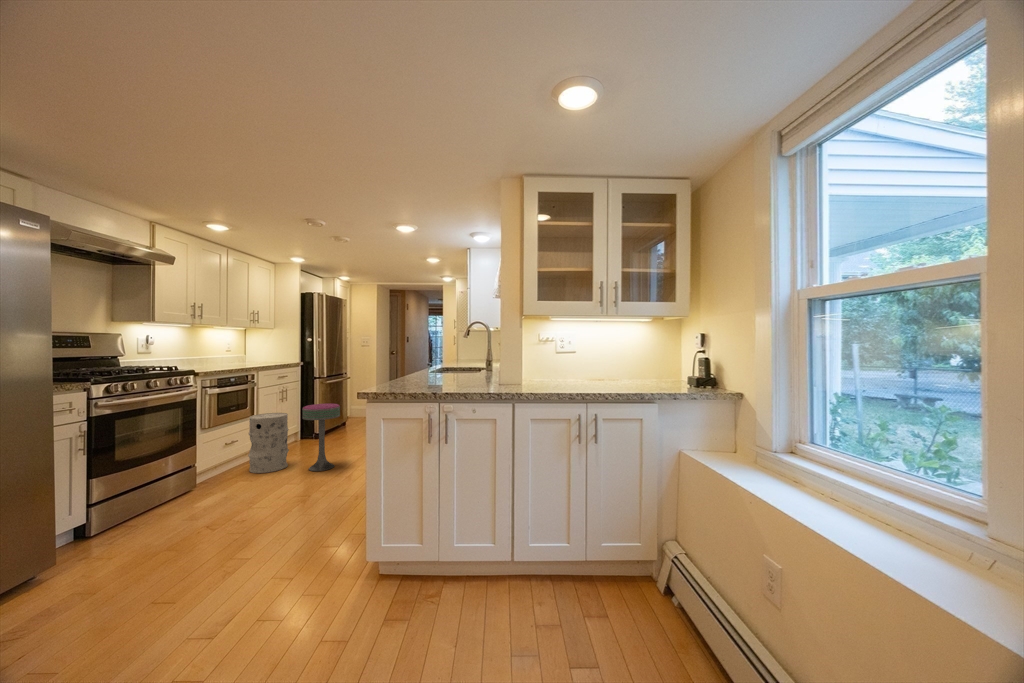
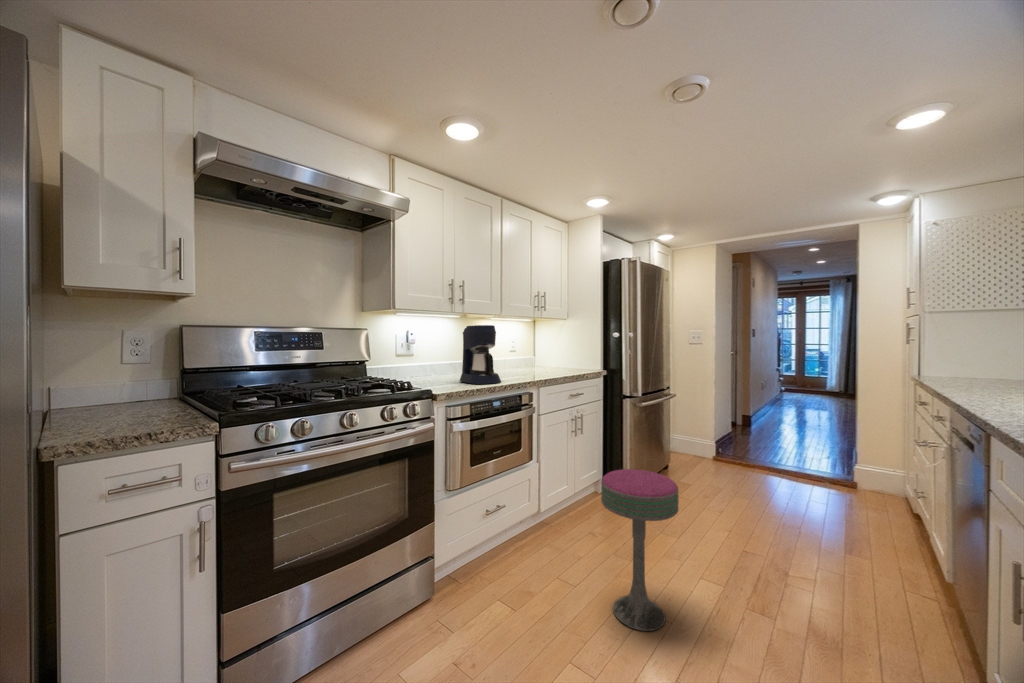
coffee maker: none [199,333,233,369] -> present [460,325,501,384]
trash can: present [248,413,289,473] -> none [517,464,579,586]

